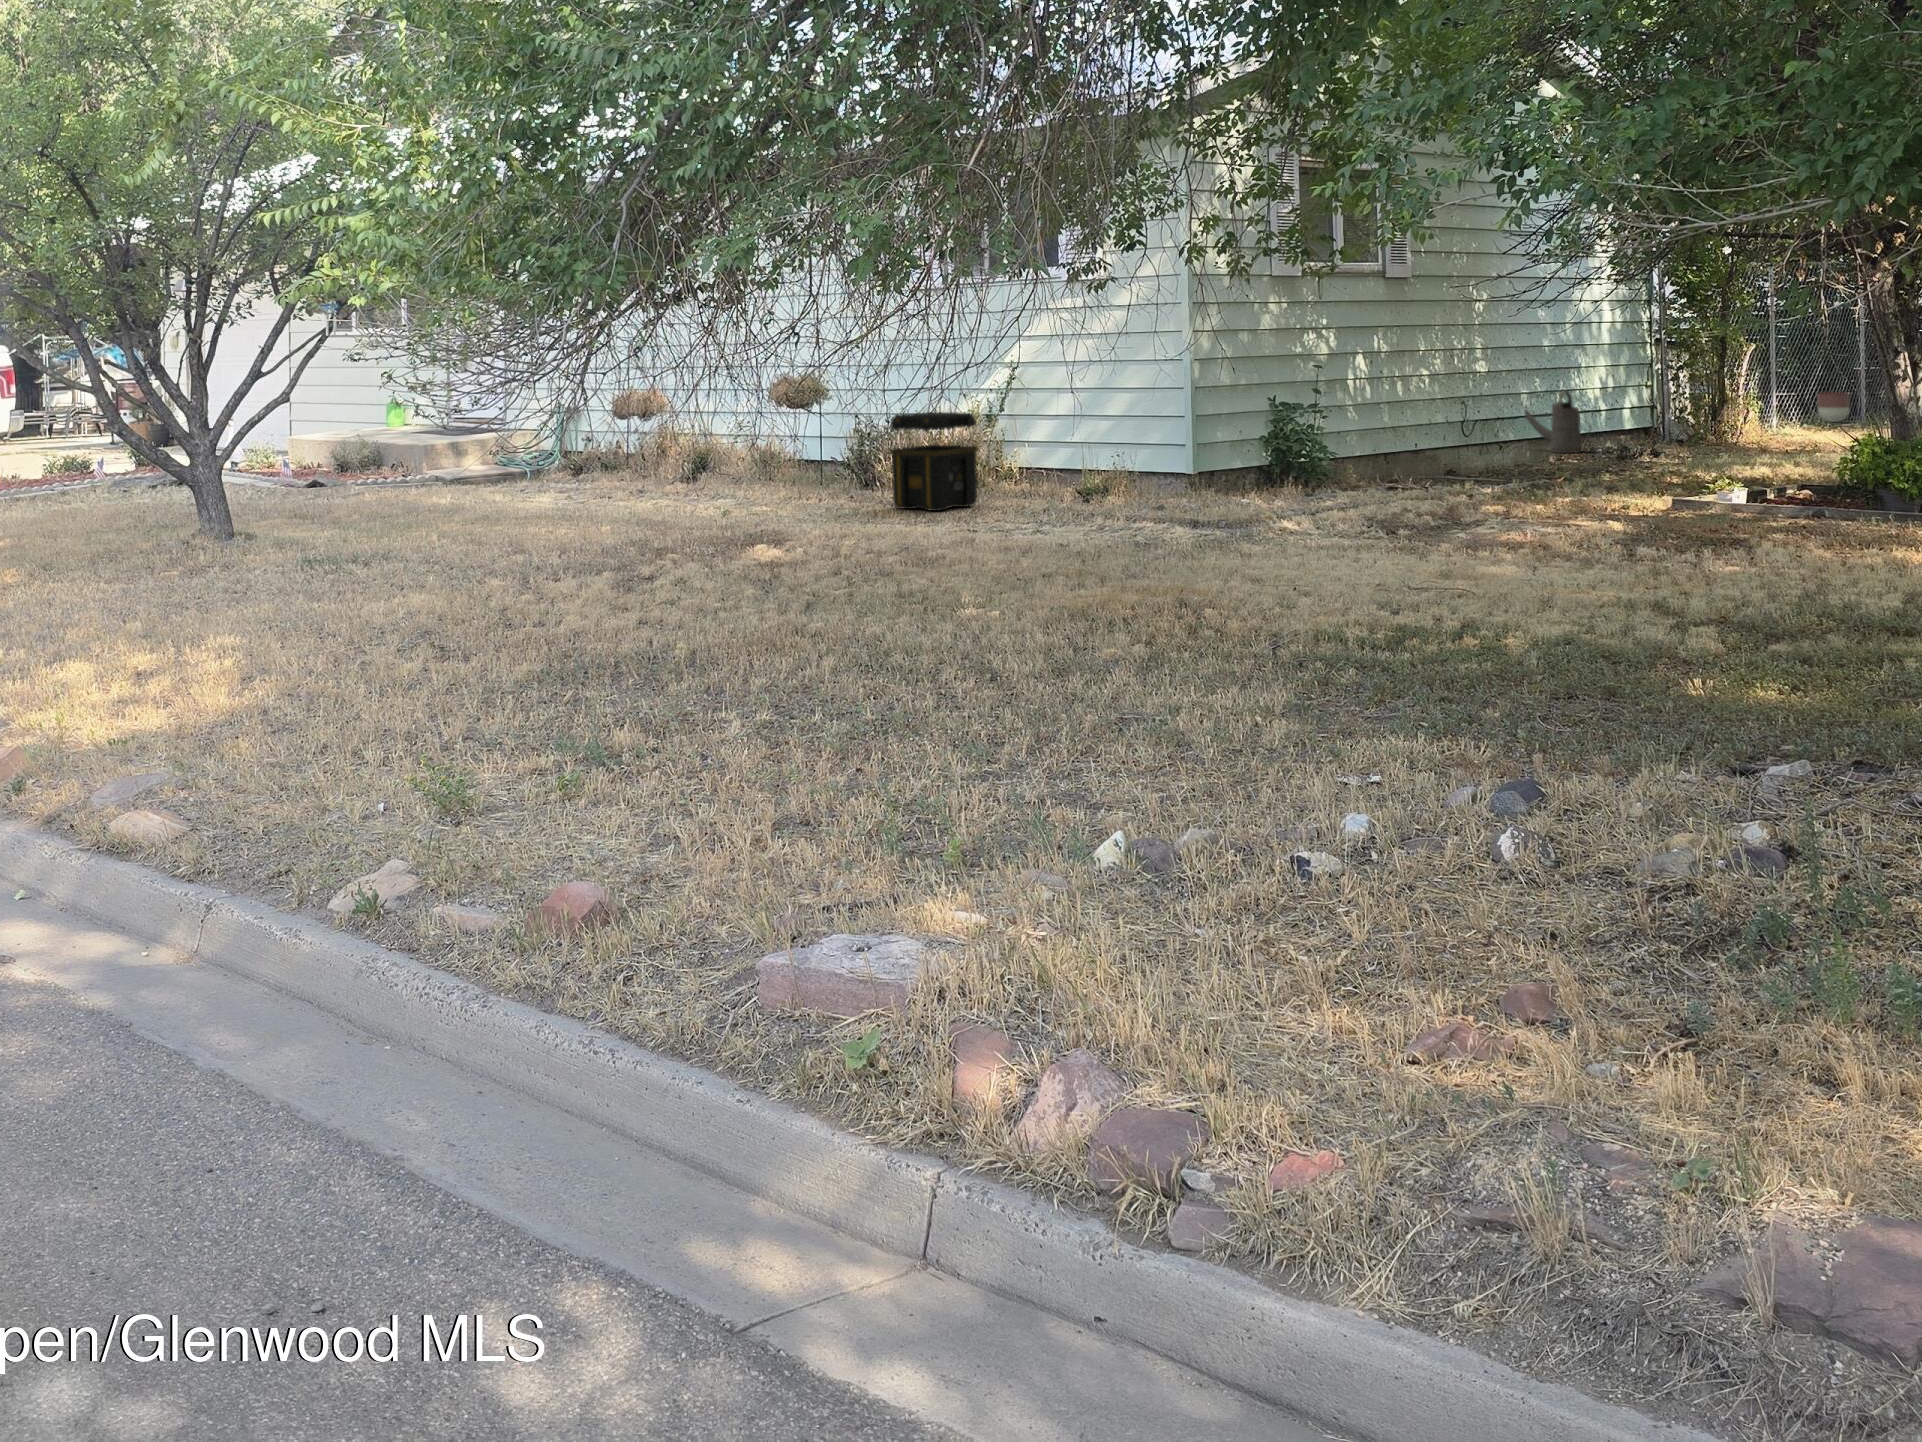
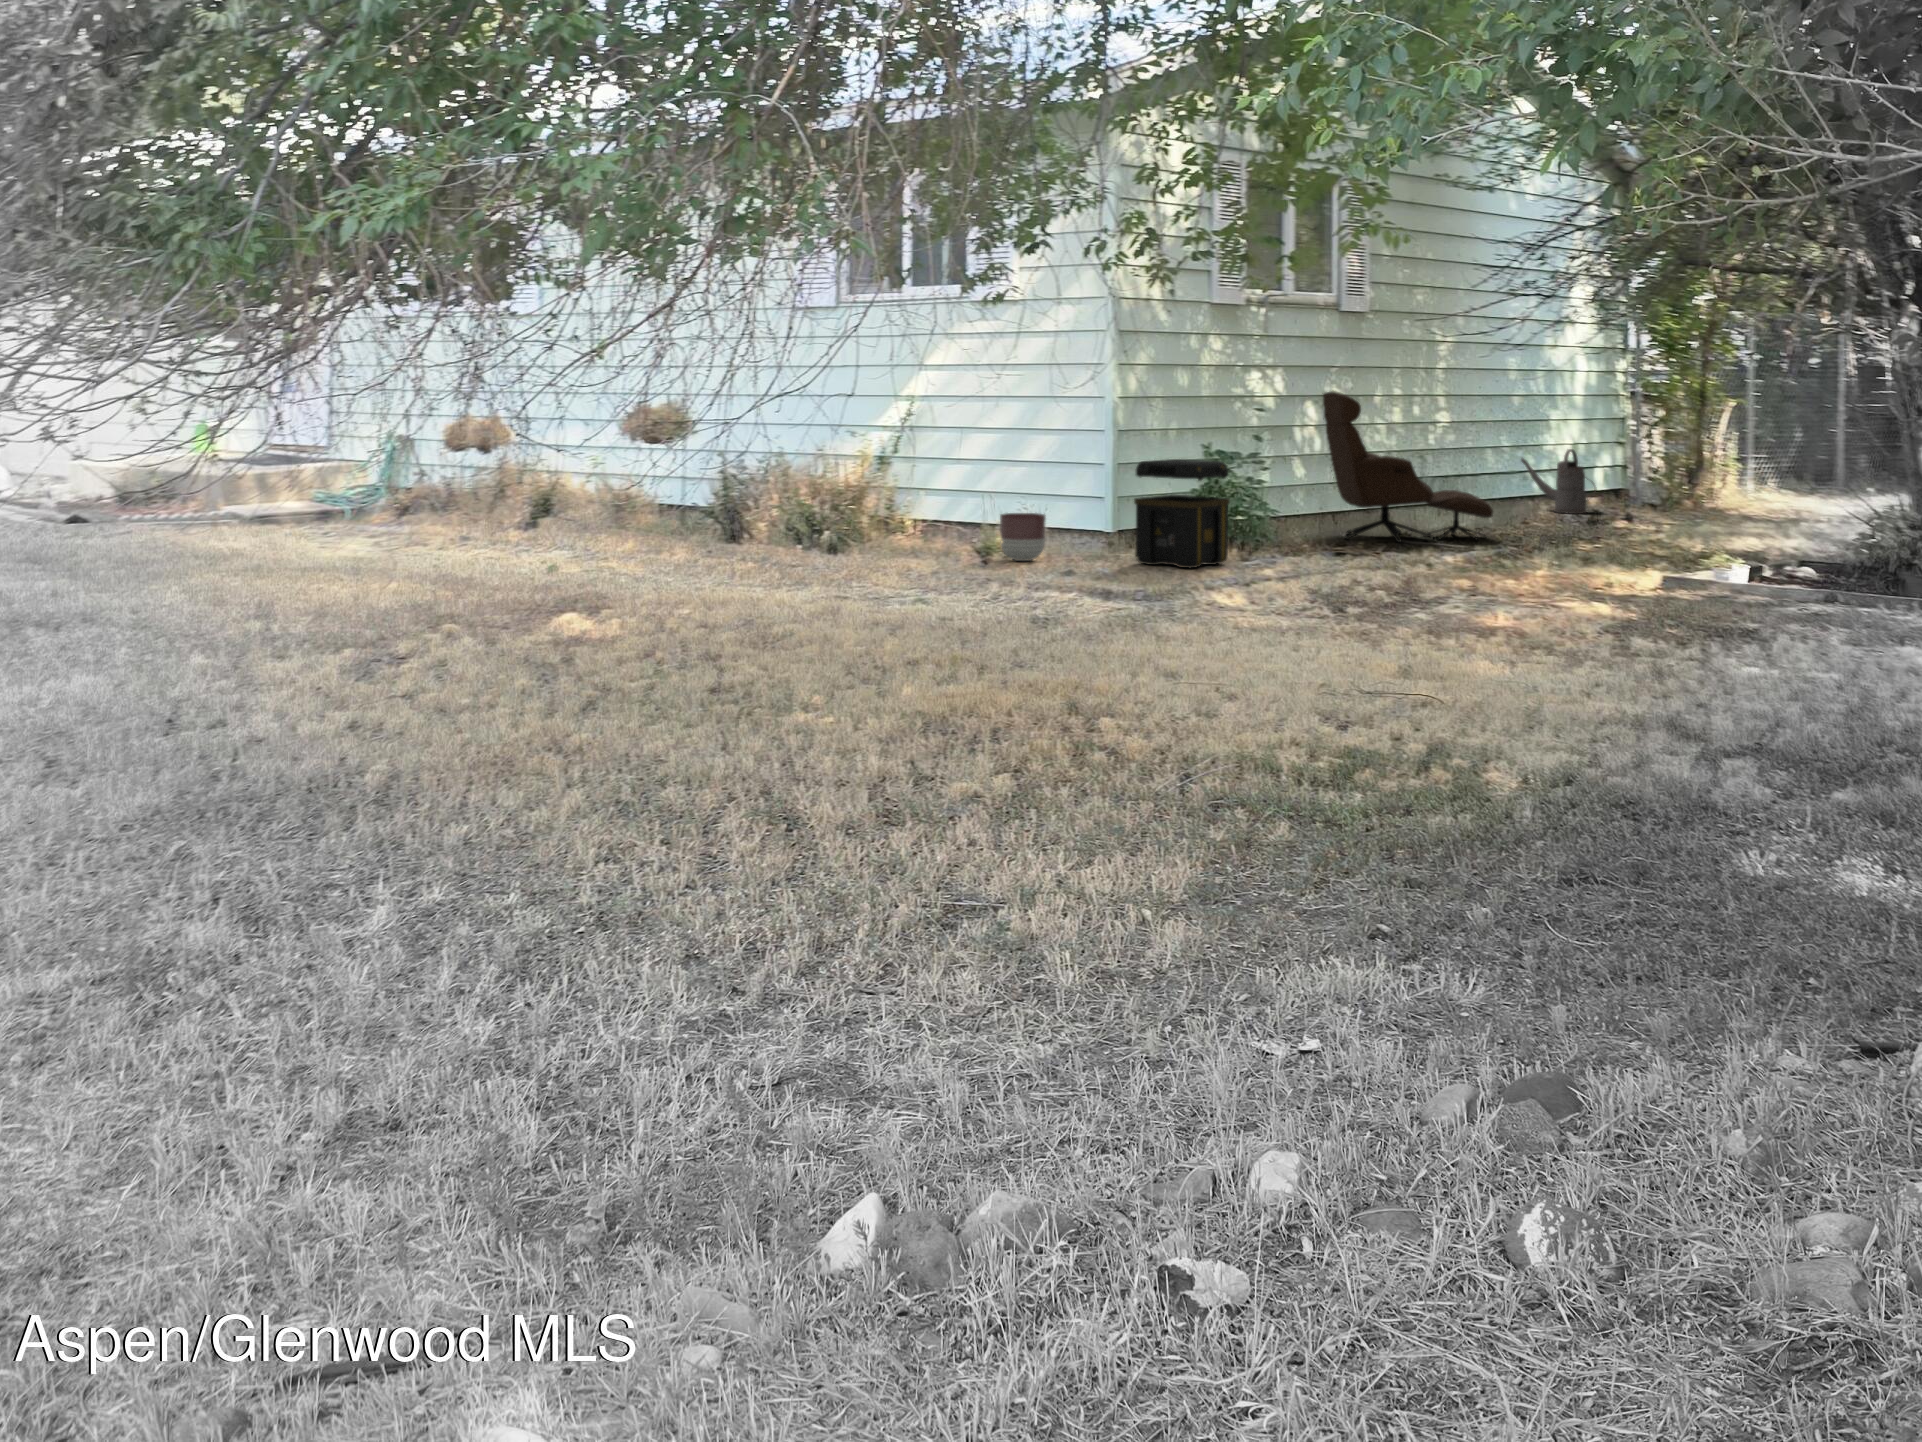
lounge chair: none [1317,342,1489,486] -> present [1323,391,1493,542]
planter: present [1817,392,1849,422] -> present [1000,513,1046,561]
toolbox: present [890,412,978,511] -> present [1134,459,1230,568]

